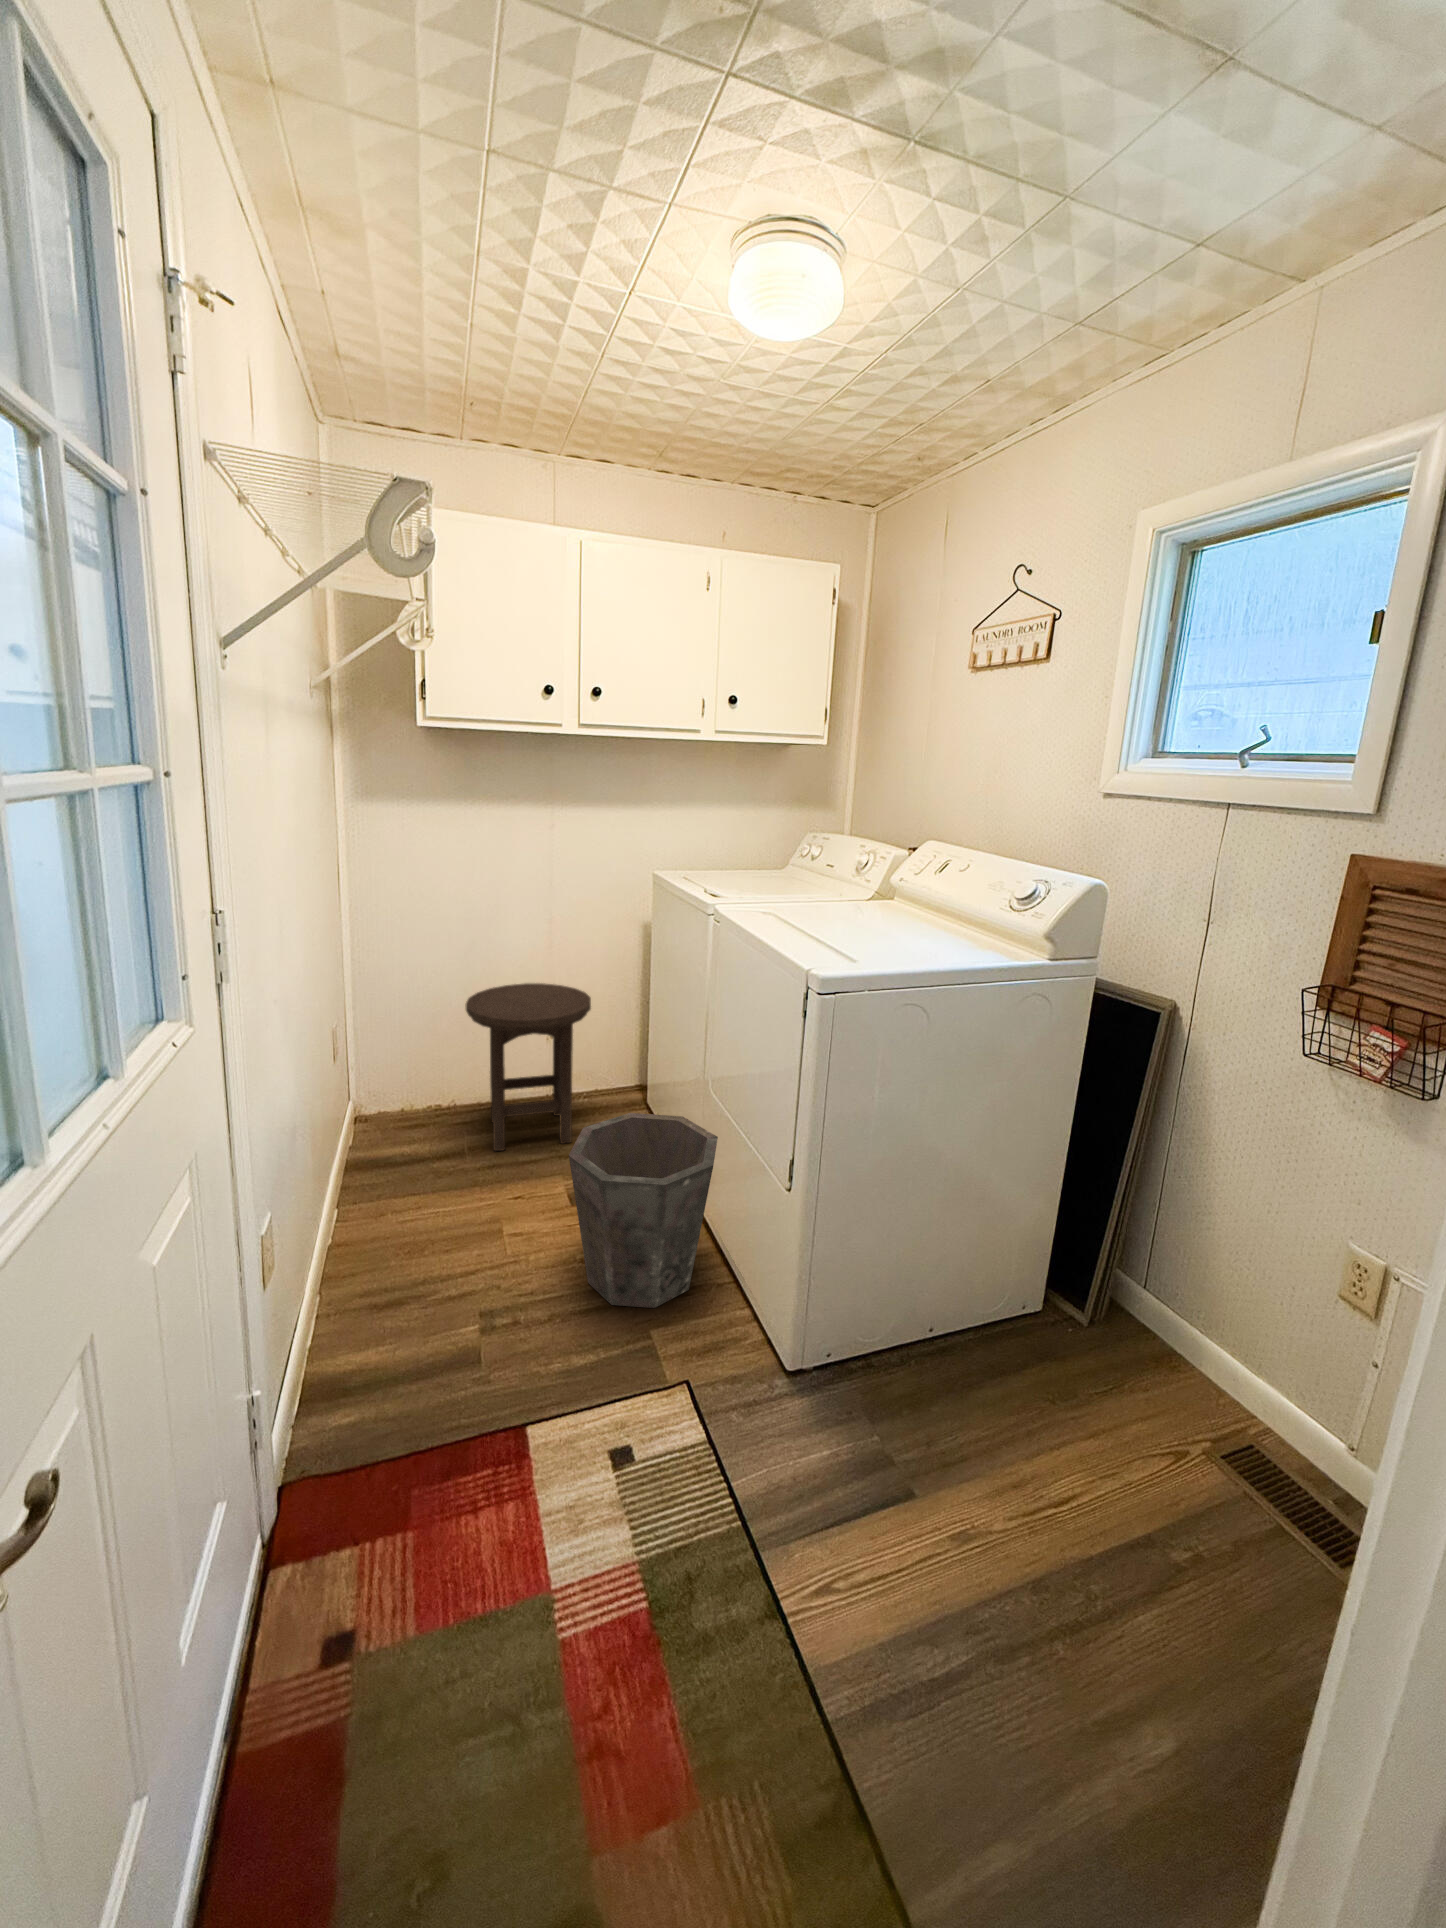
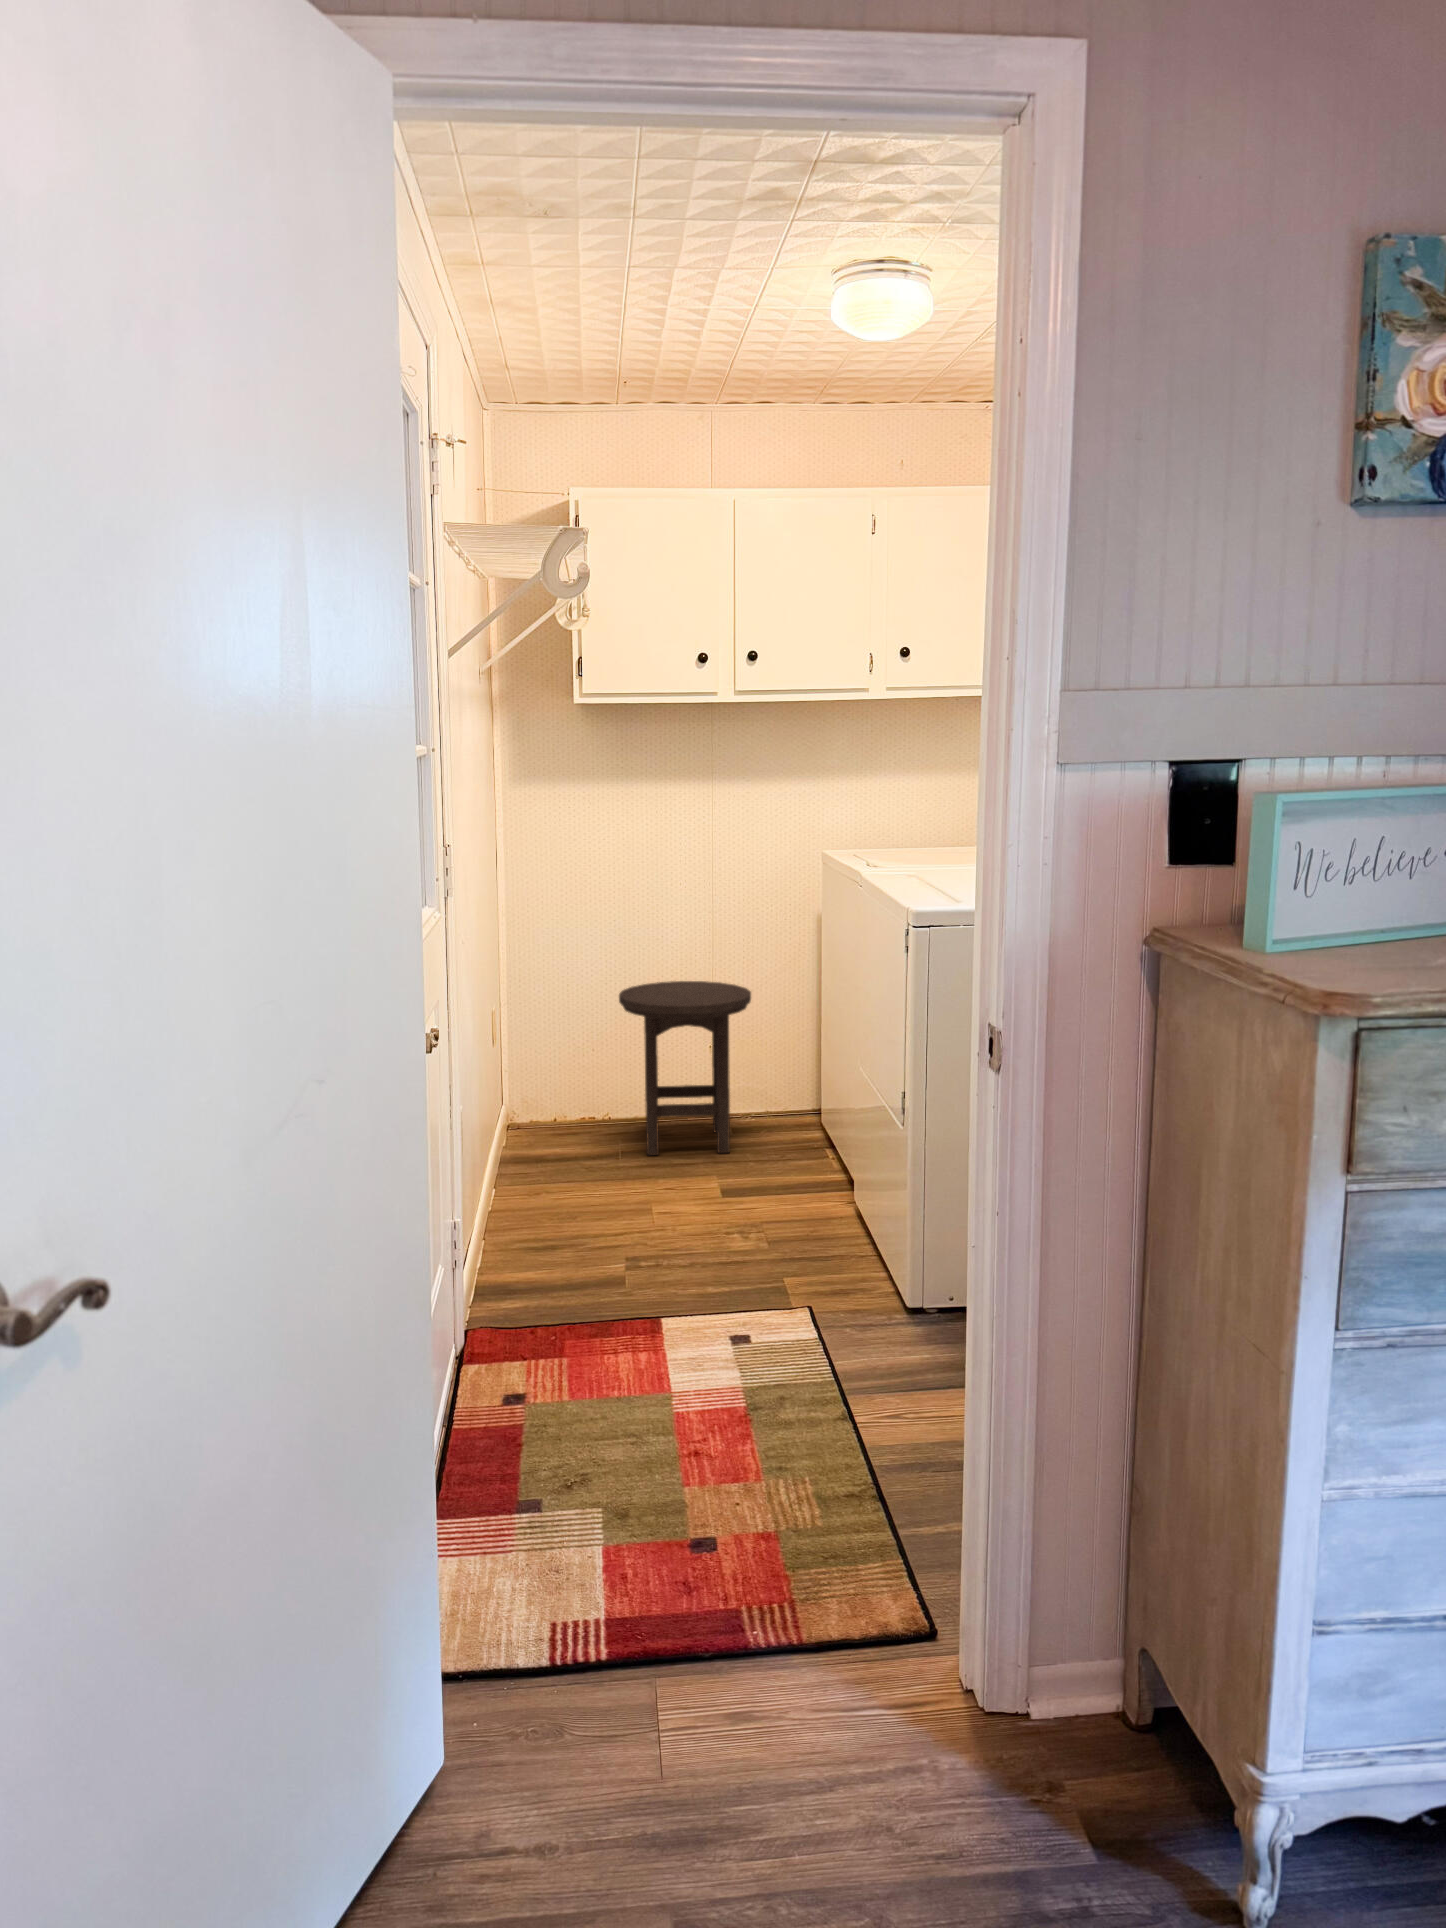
waste bin: present [569,1113,718,1308] -> none [708,1085,860,1265]

